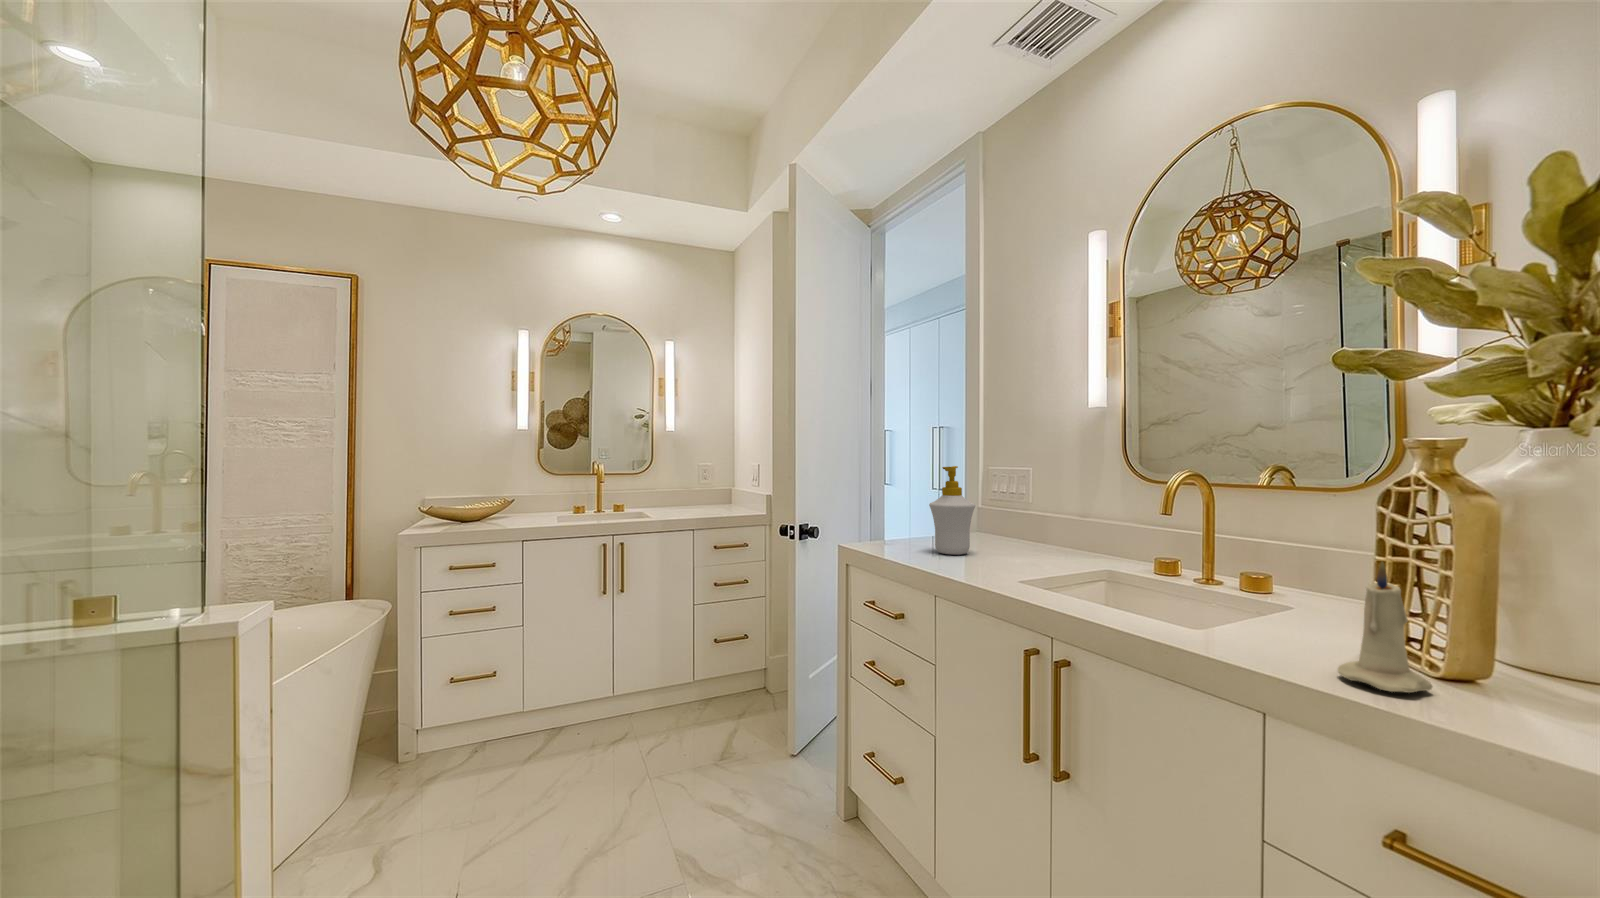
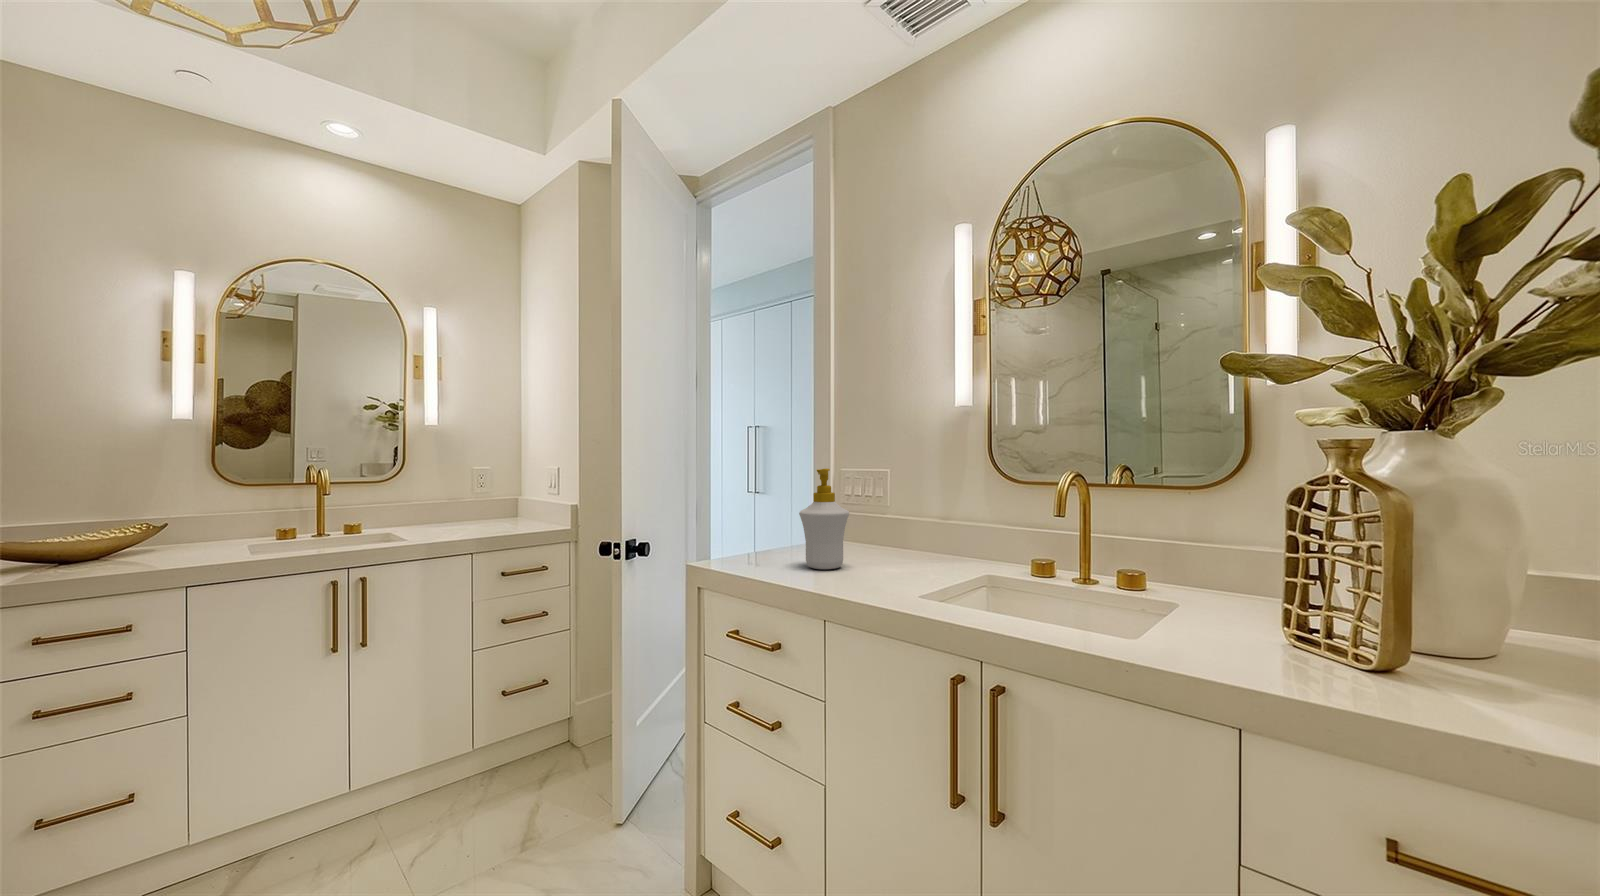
candle: present [1338,562,1432,693] -> none [1299,561,1385,696]

